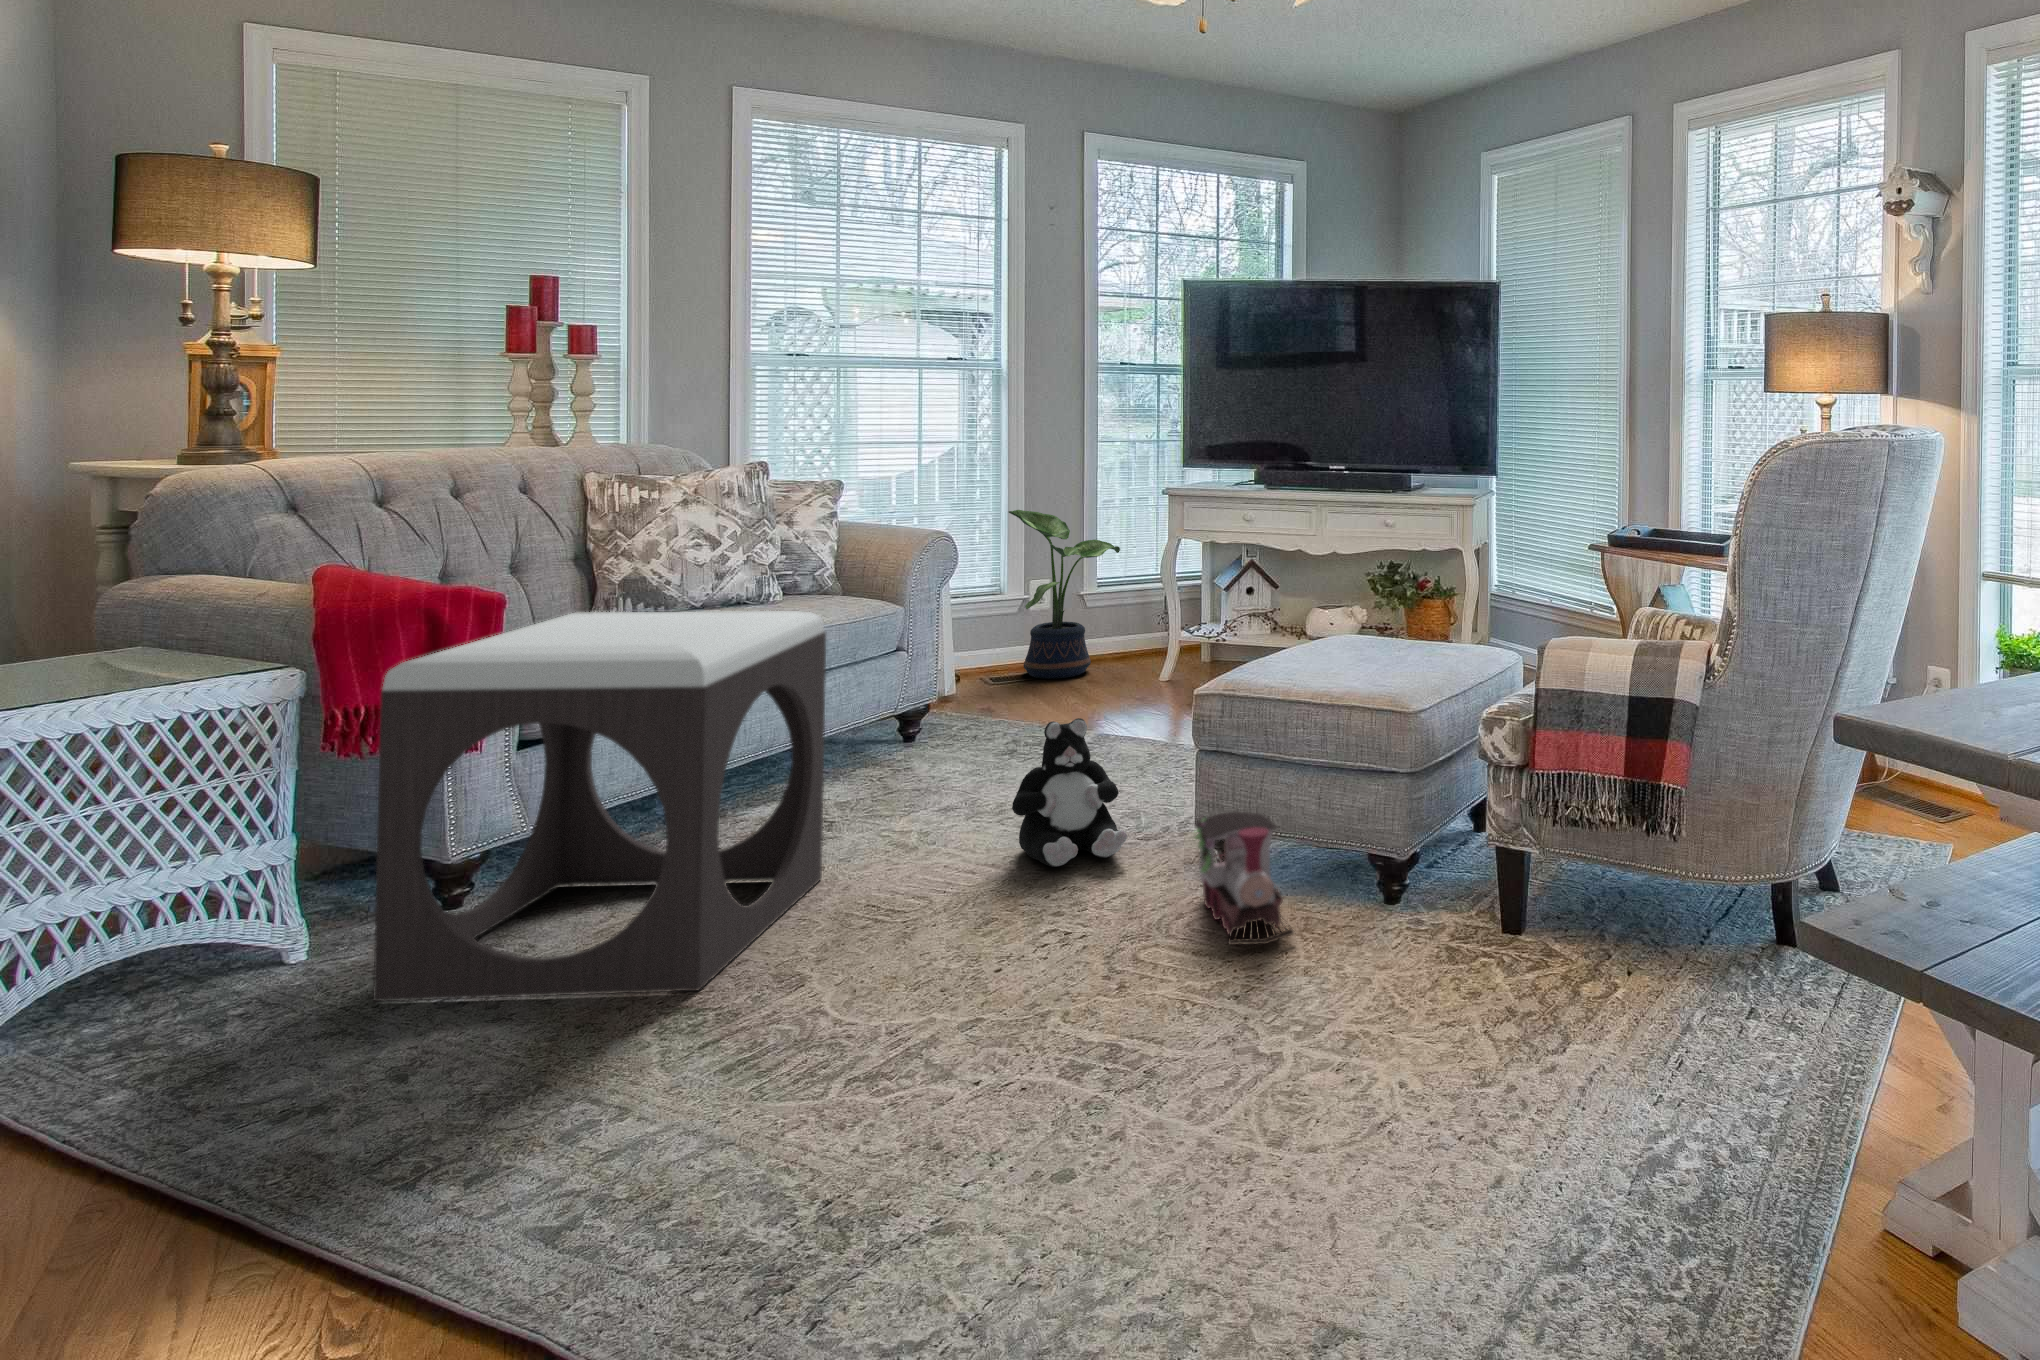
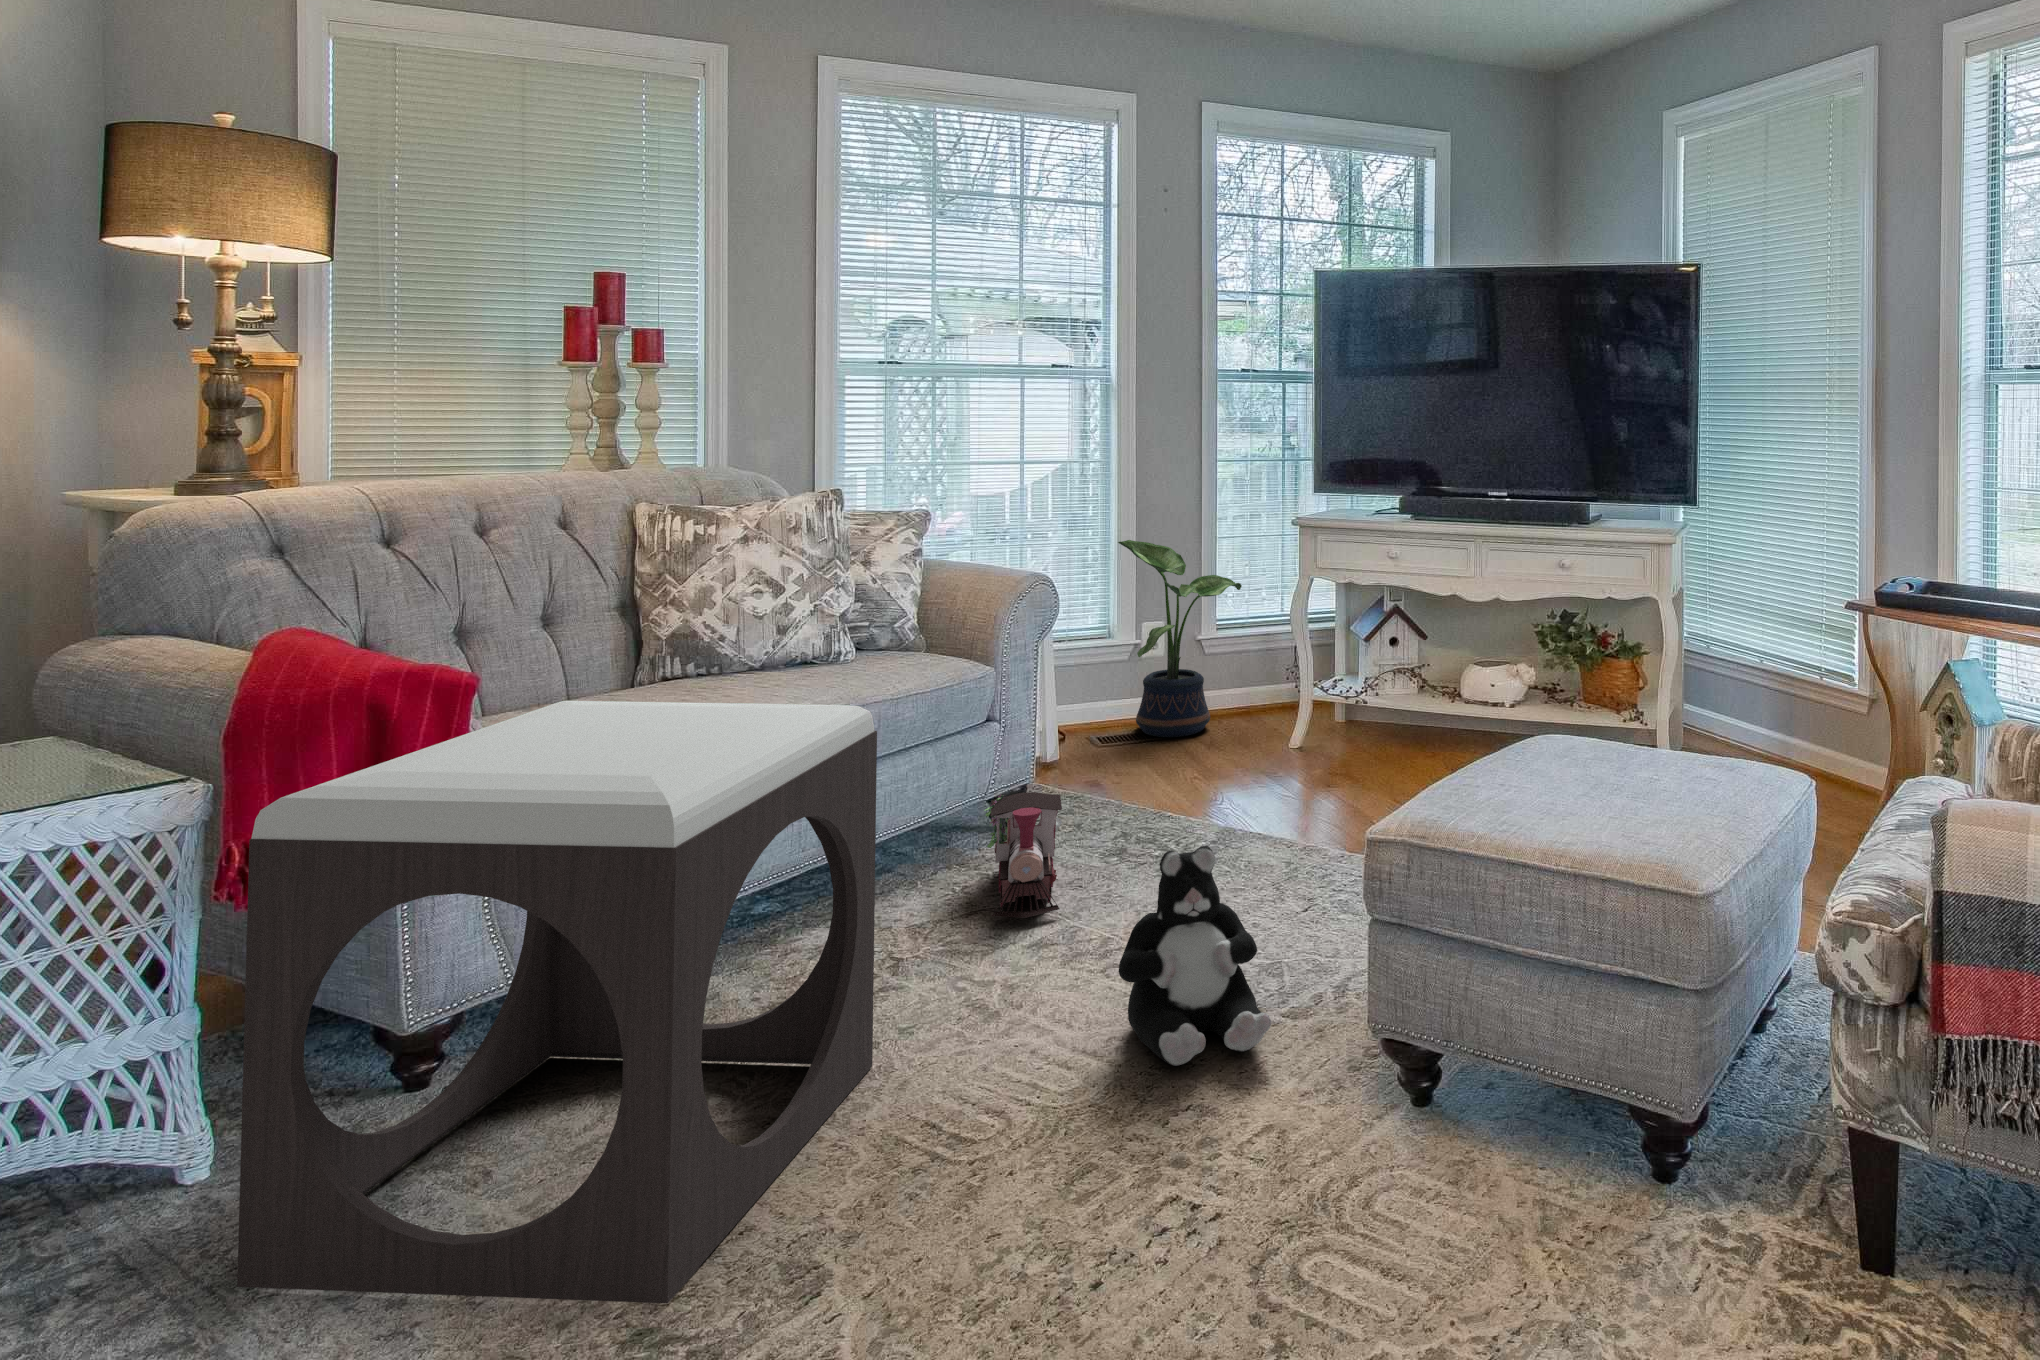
toy train: present [1195,811,1294,945] -> present [985,792,1062,918]

